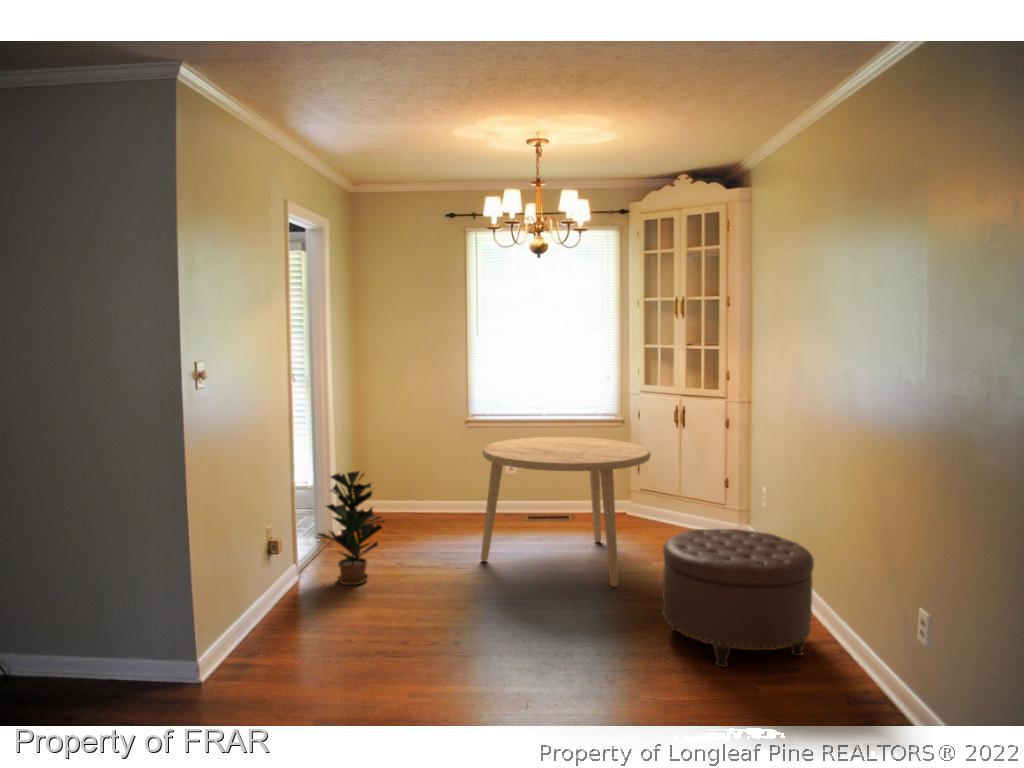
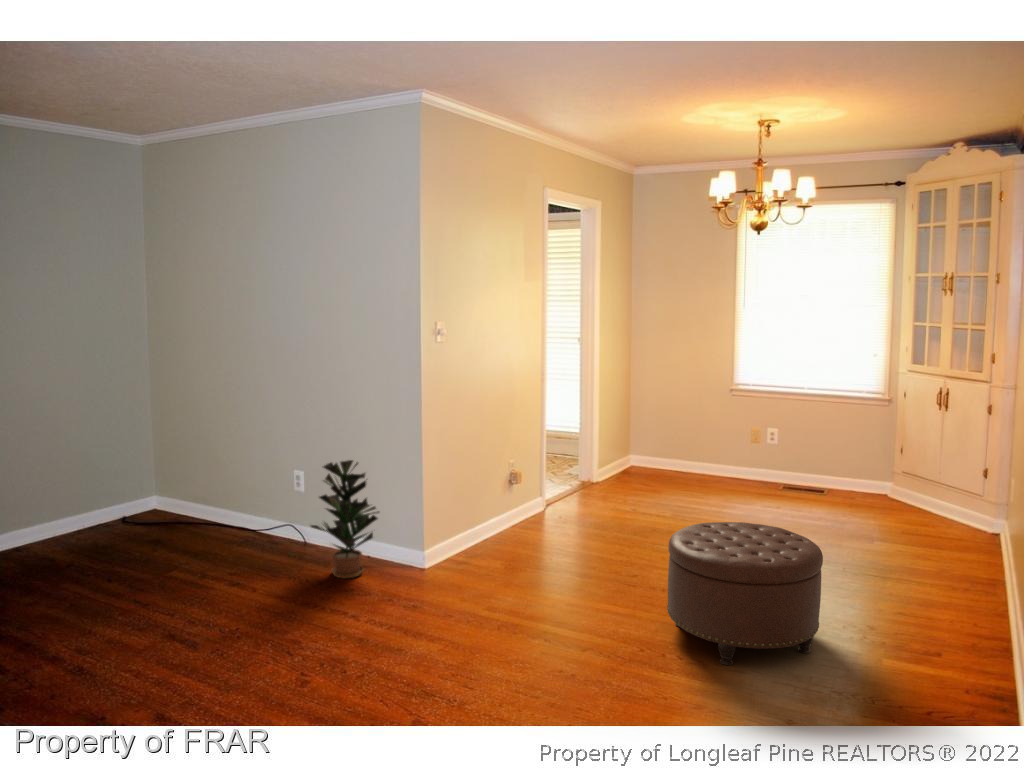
dining table: present [481,437,651,587] -> none [480,421,658,580]

